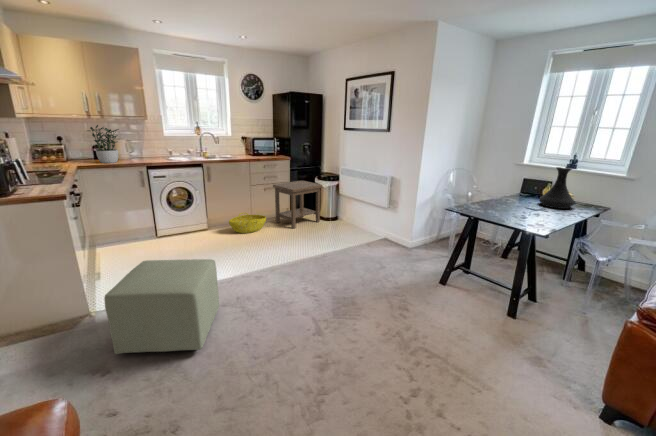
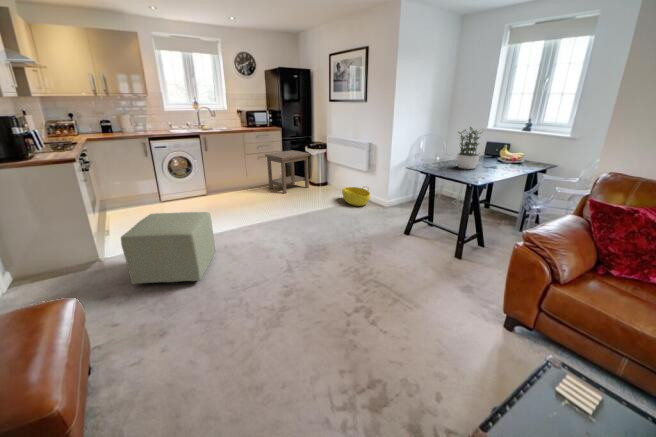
potted plant: present [88,125,119,163] -> present [457,127,481,169]
vase: present [540,167,575,209] -> none [494,130,524,166]
basket: present [229,213,266,233] -> present [342,187,370,206]

